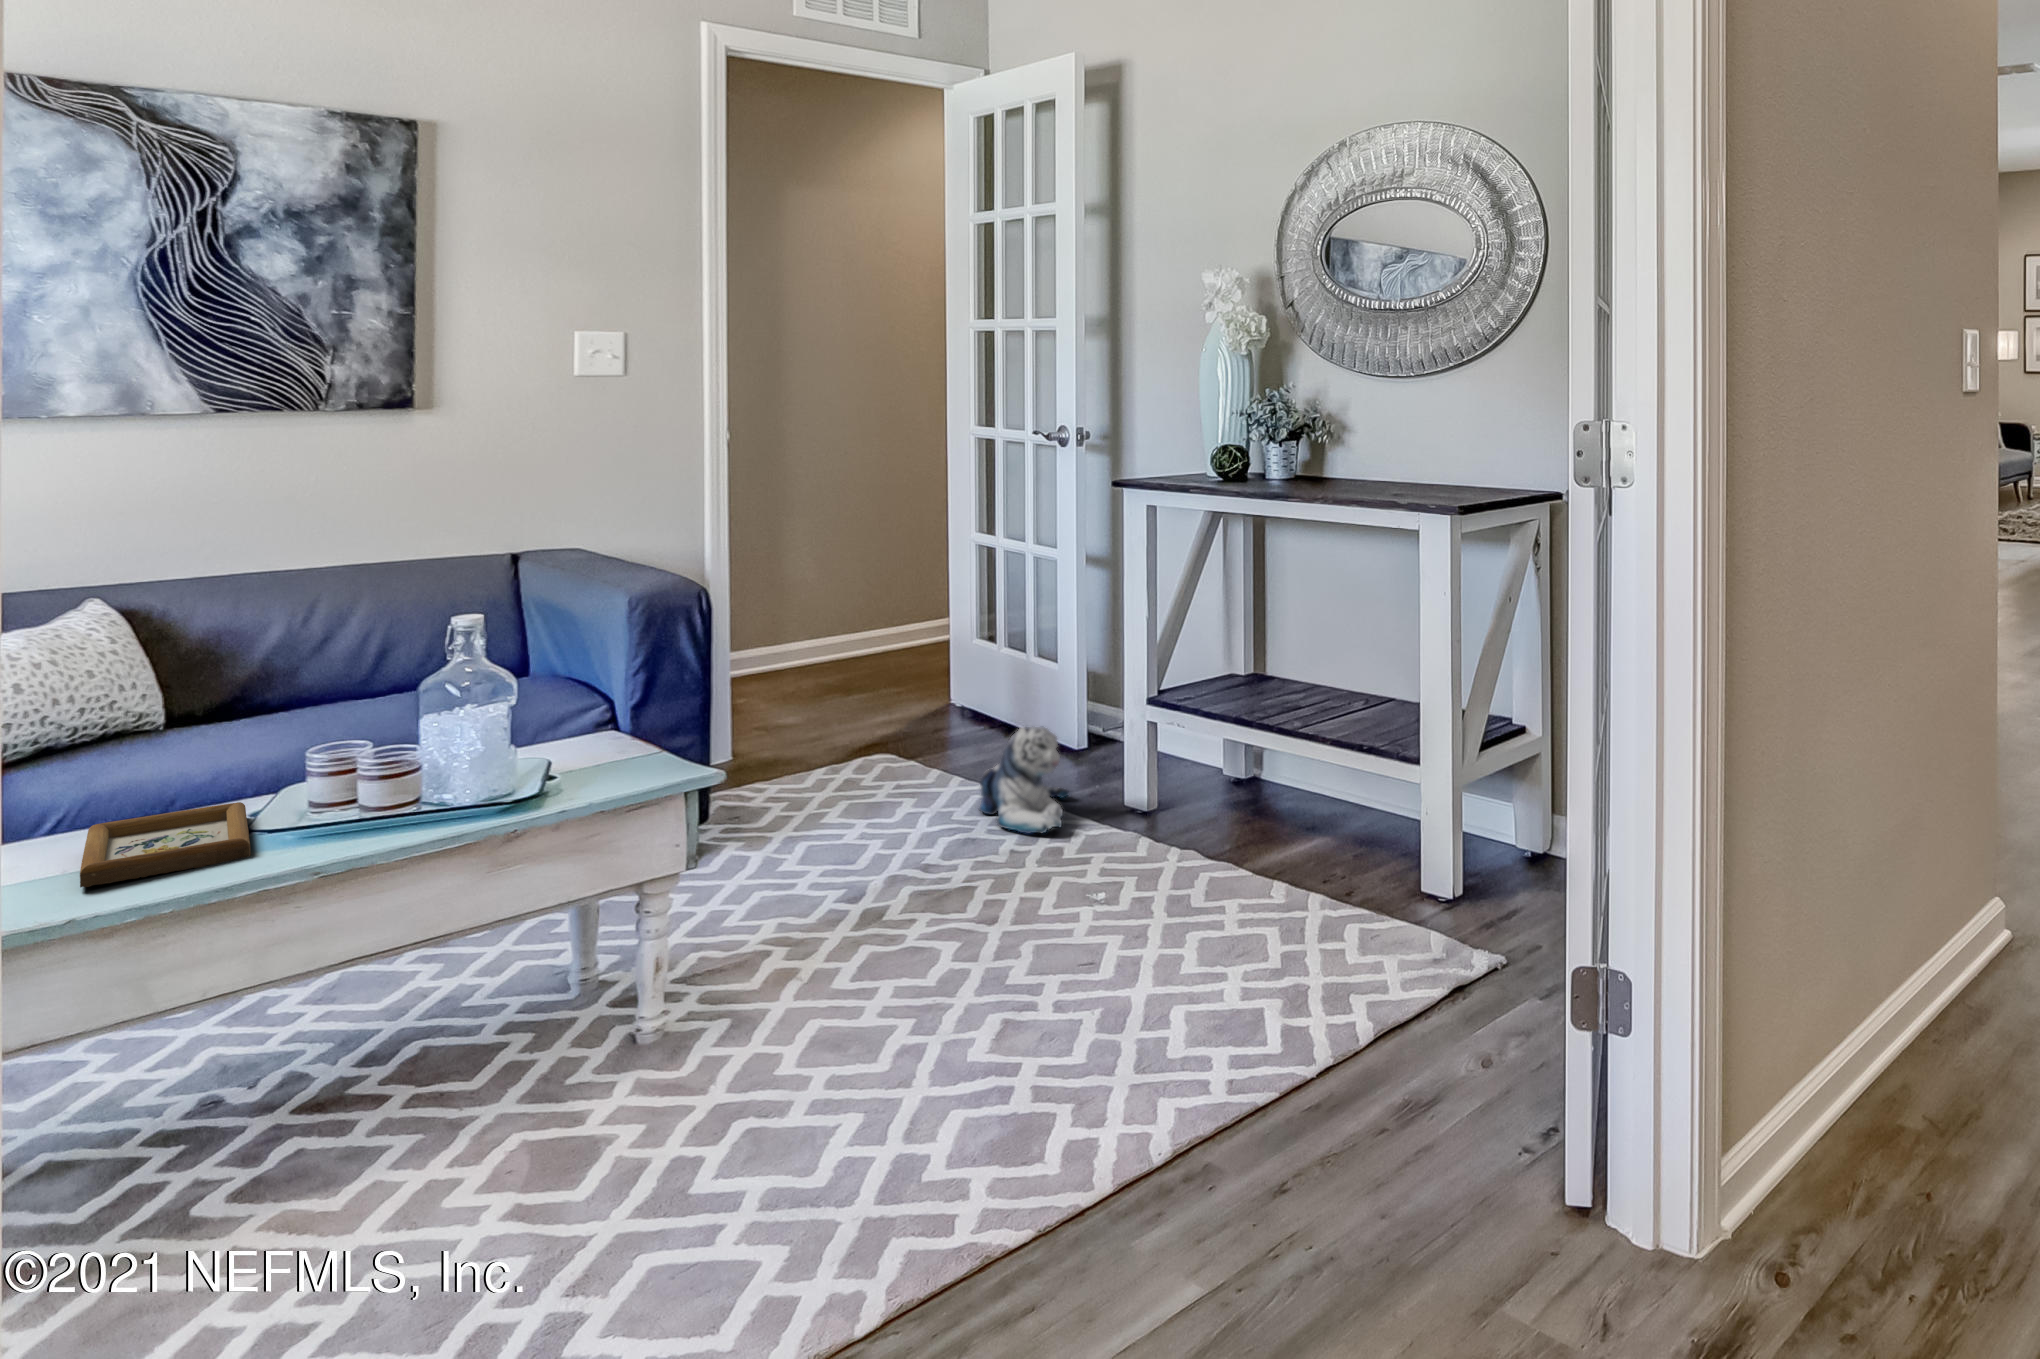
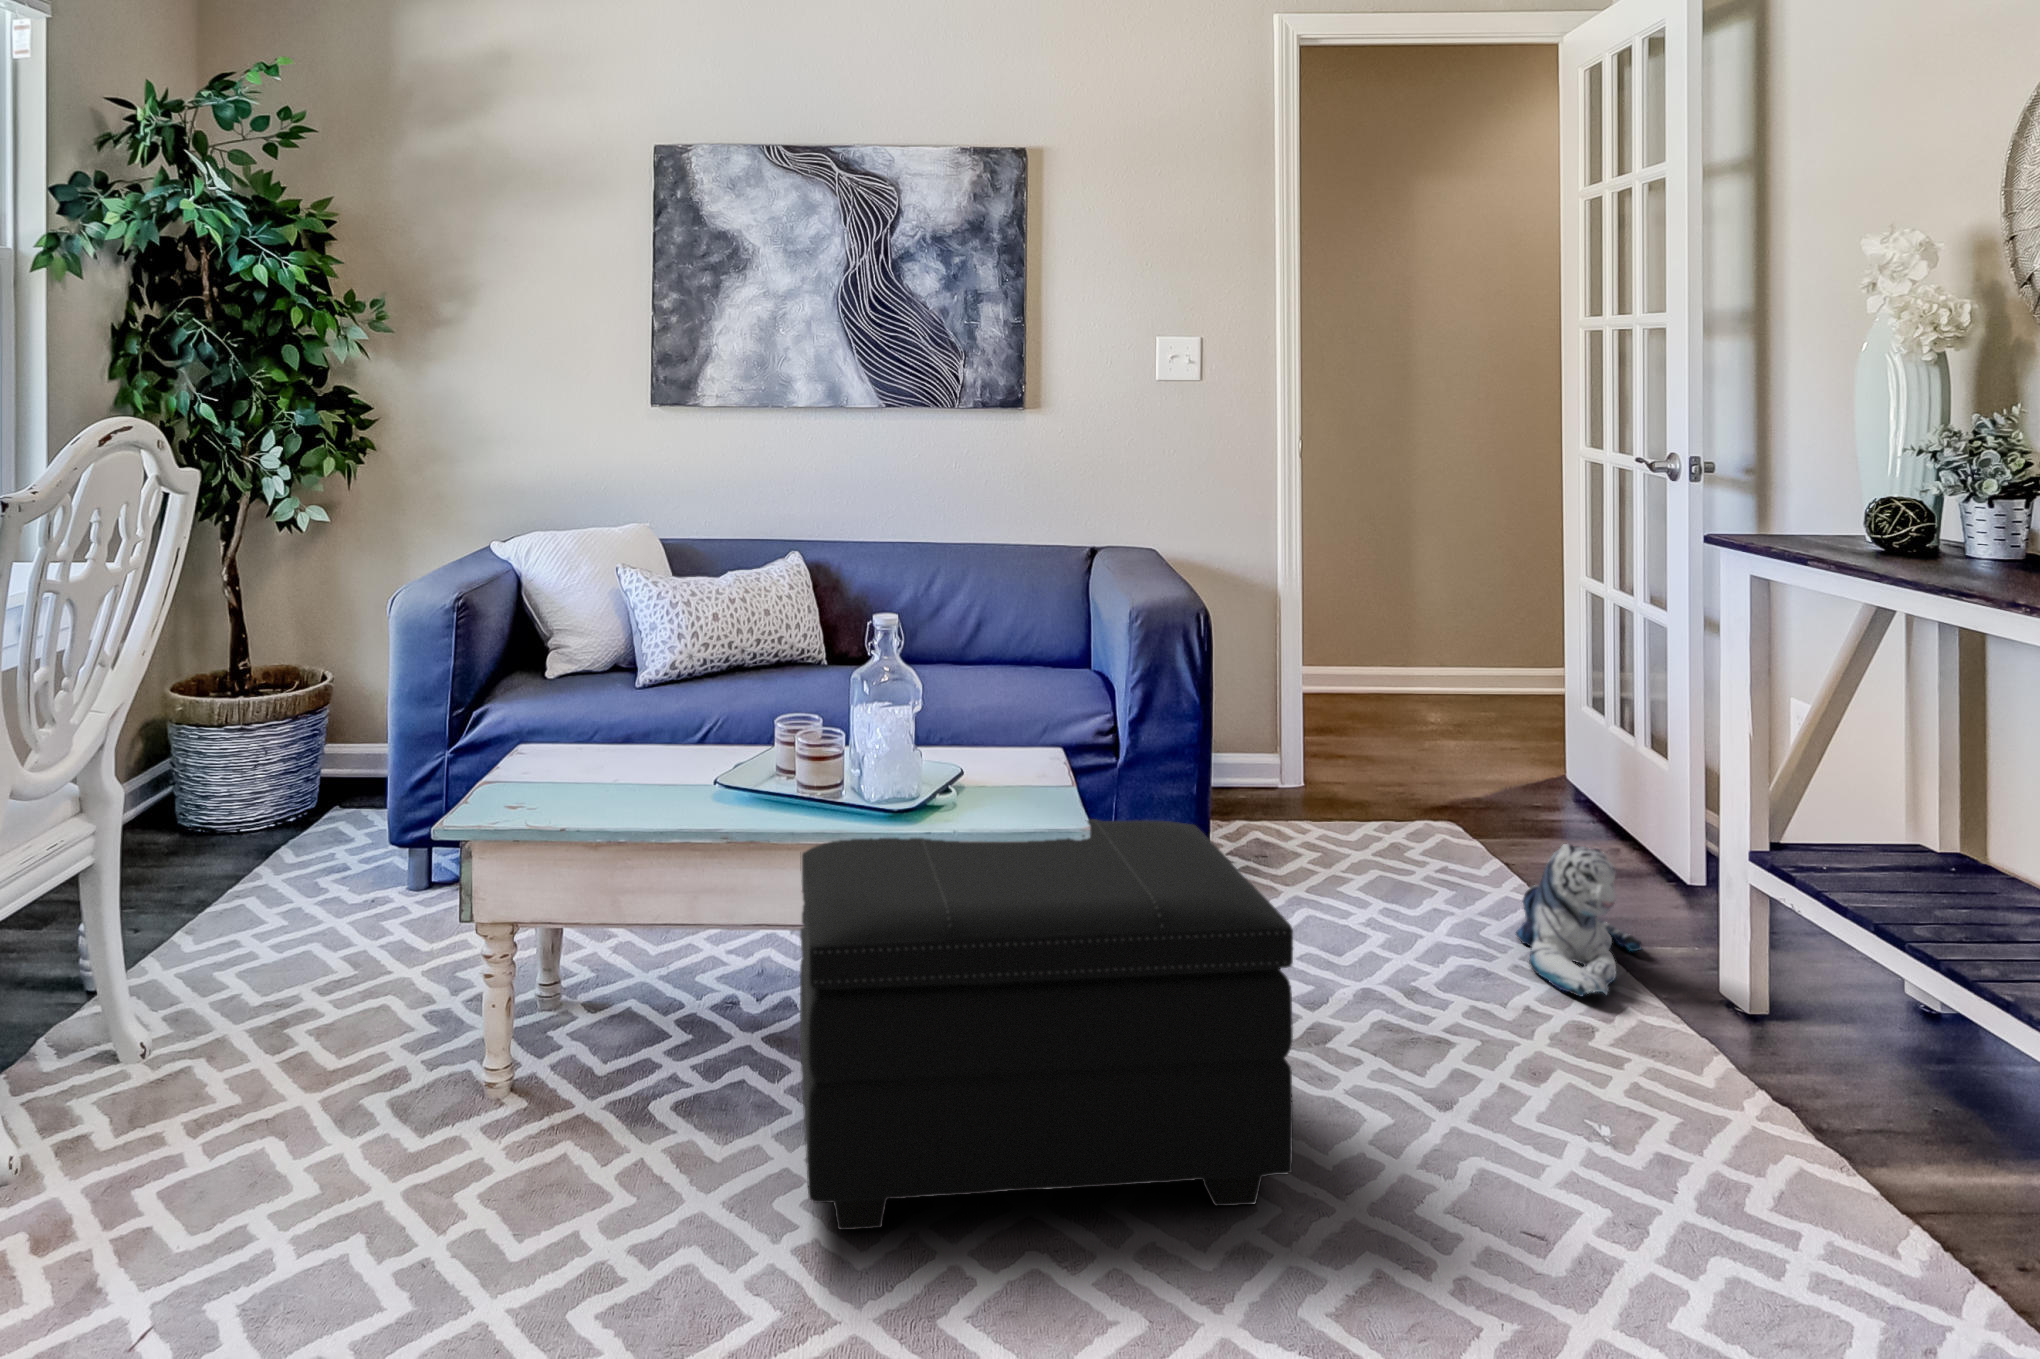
footstool: none [389,761,922,1165] -> present [800,819,1293,1230]
picture frame: present [80,802,250,887] -> none [586,747,741,810]

